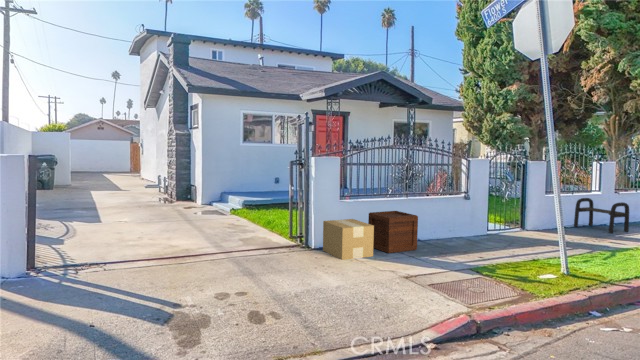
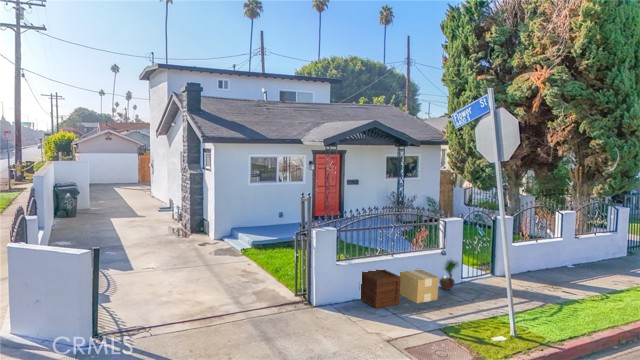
potted tree: none [463,198,489,239] -> present [439,260,459,290]
bench: present [574,198,629,234] -> none [535,249,580,283]
cardboard box: present [323,219,374,260] -> present [400,270,439,303]

